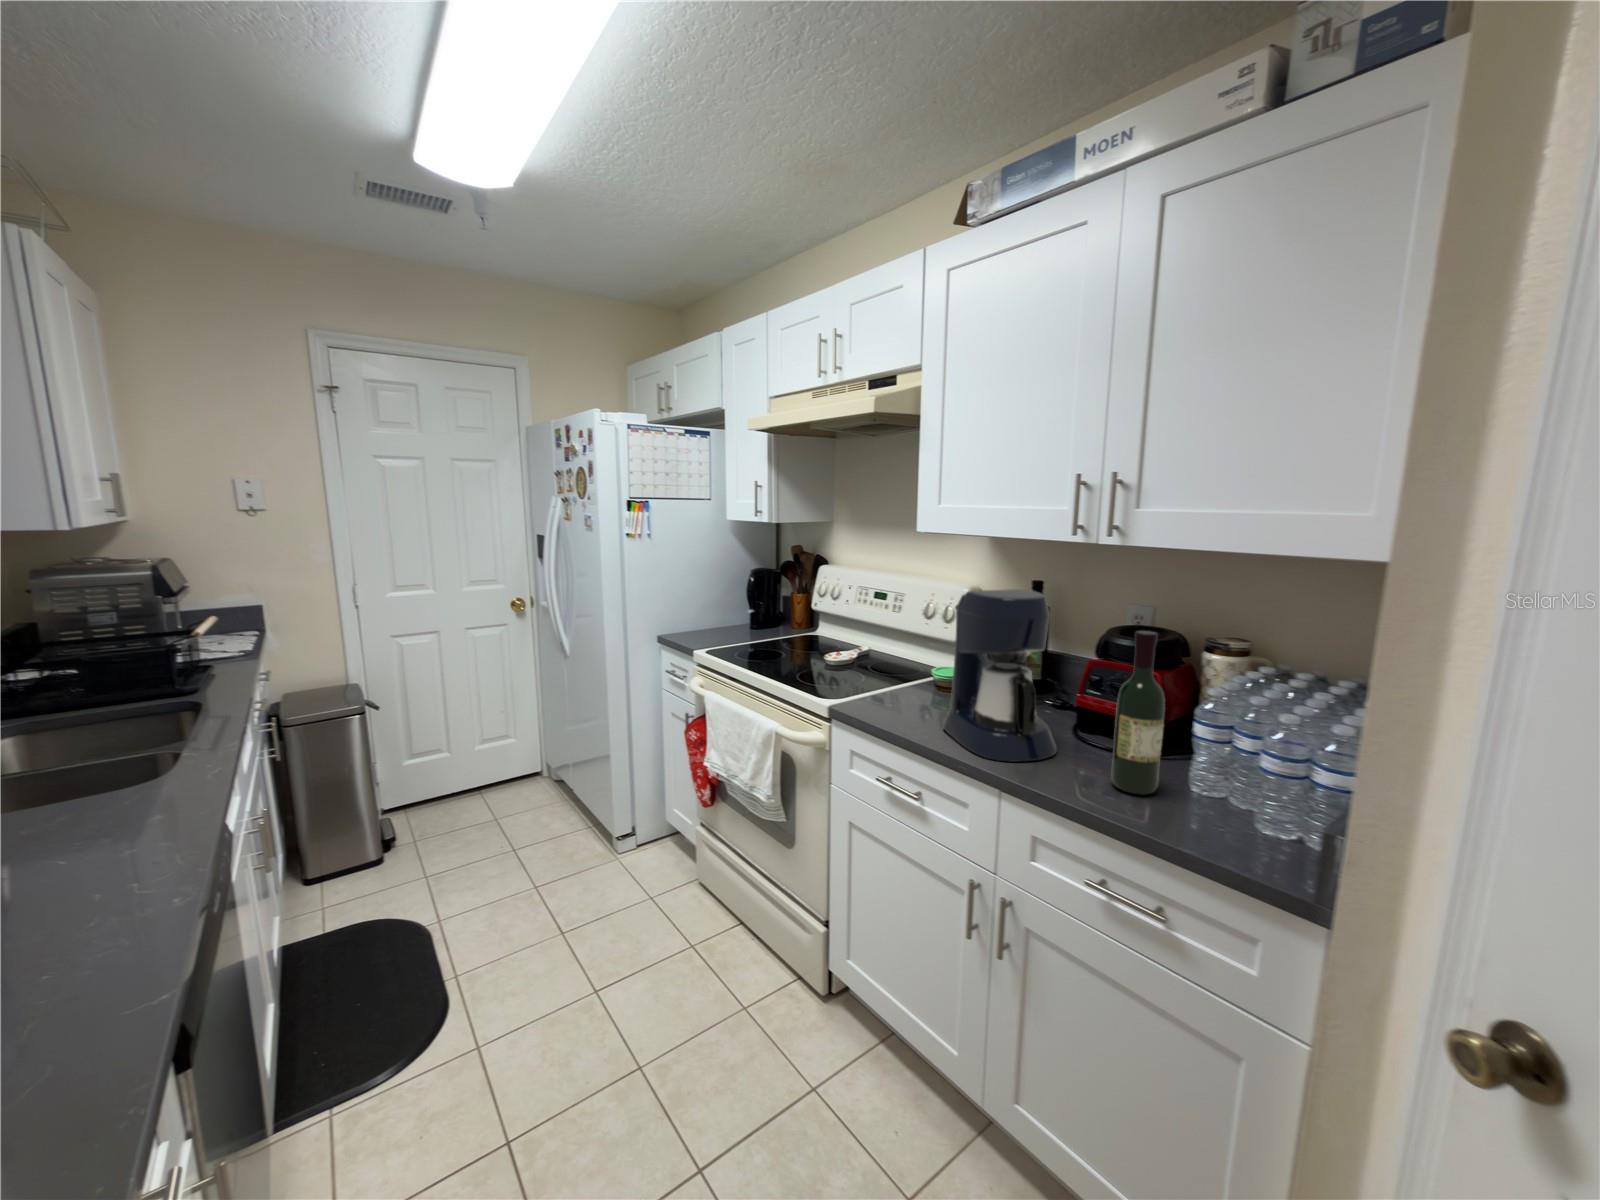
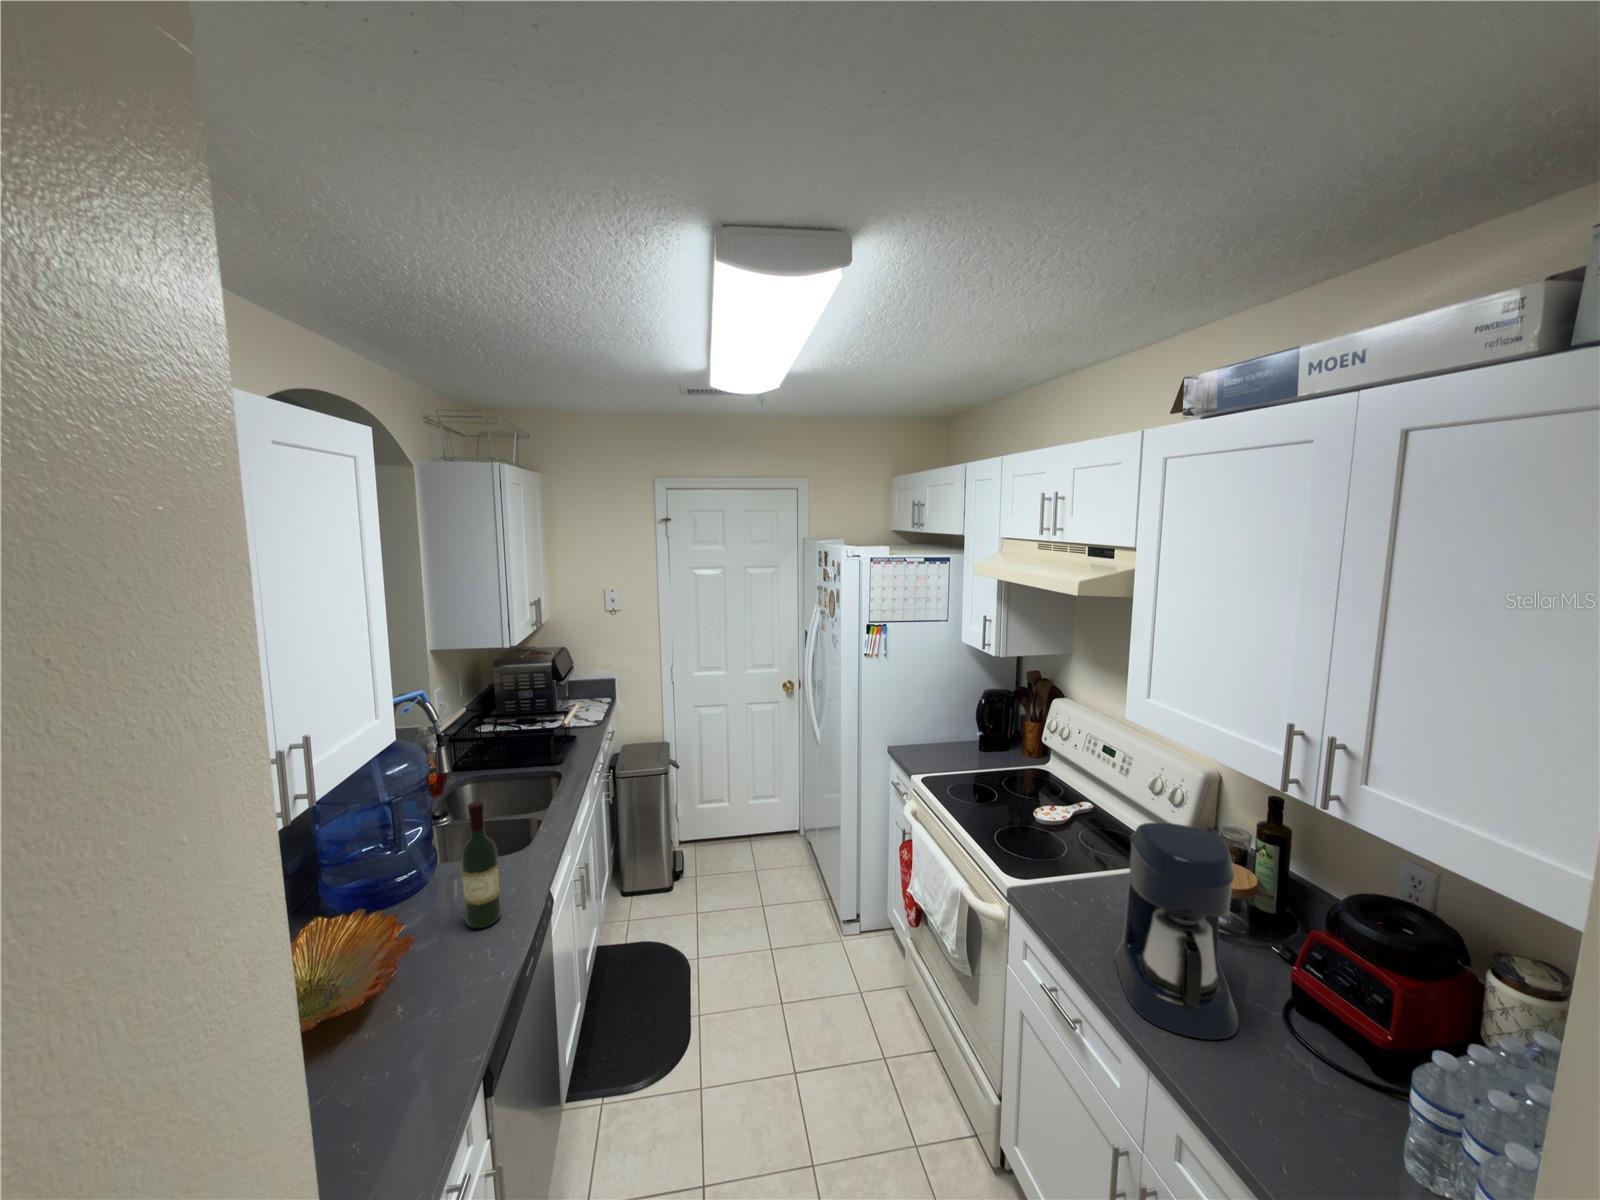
wine bottle: present [1111,631,1165,795] -> present [461,801,501,928]

